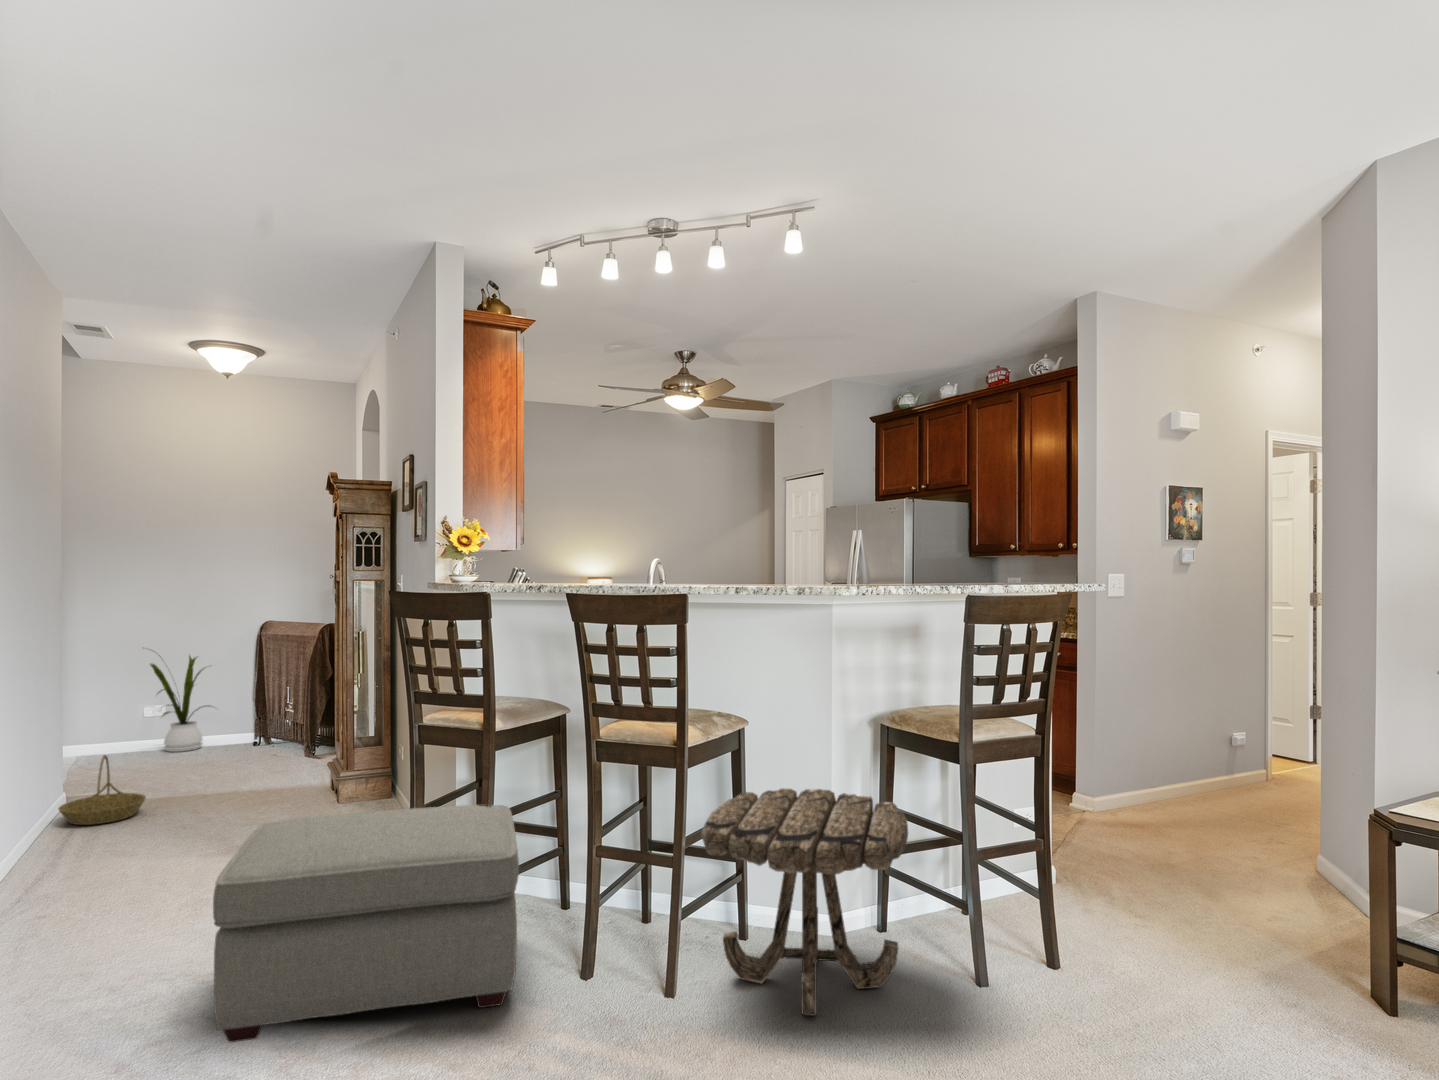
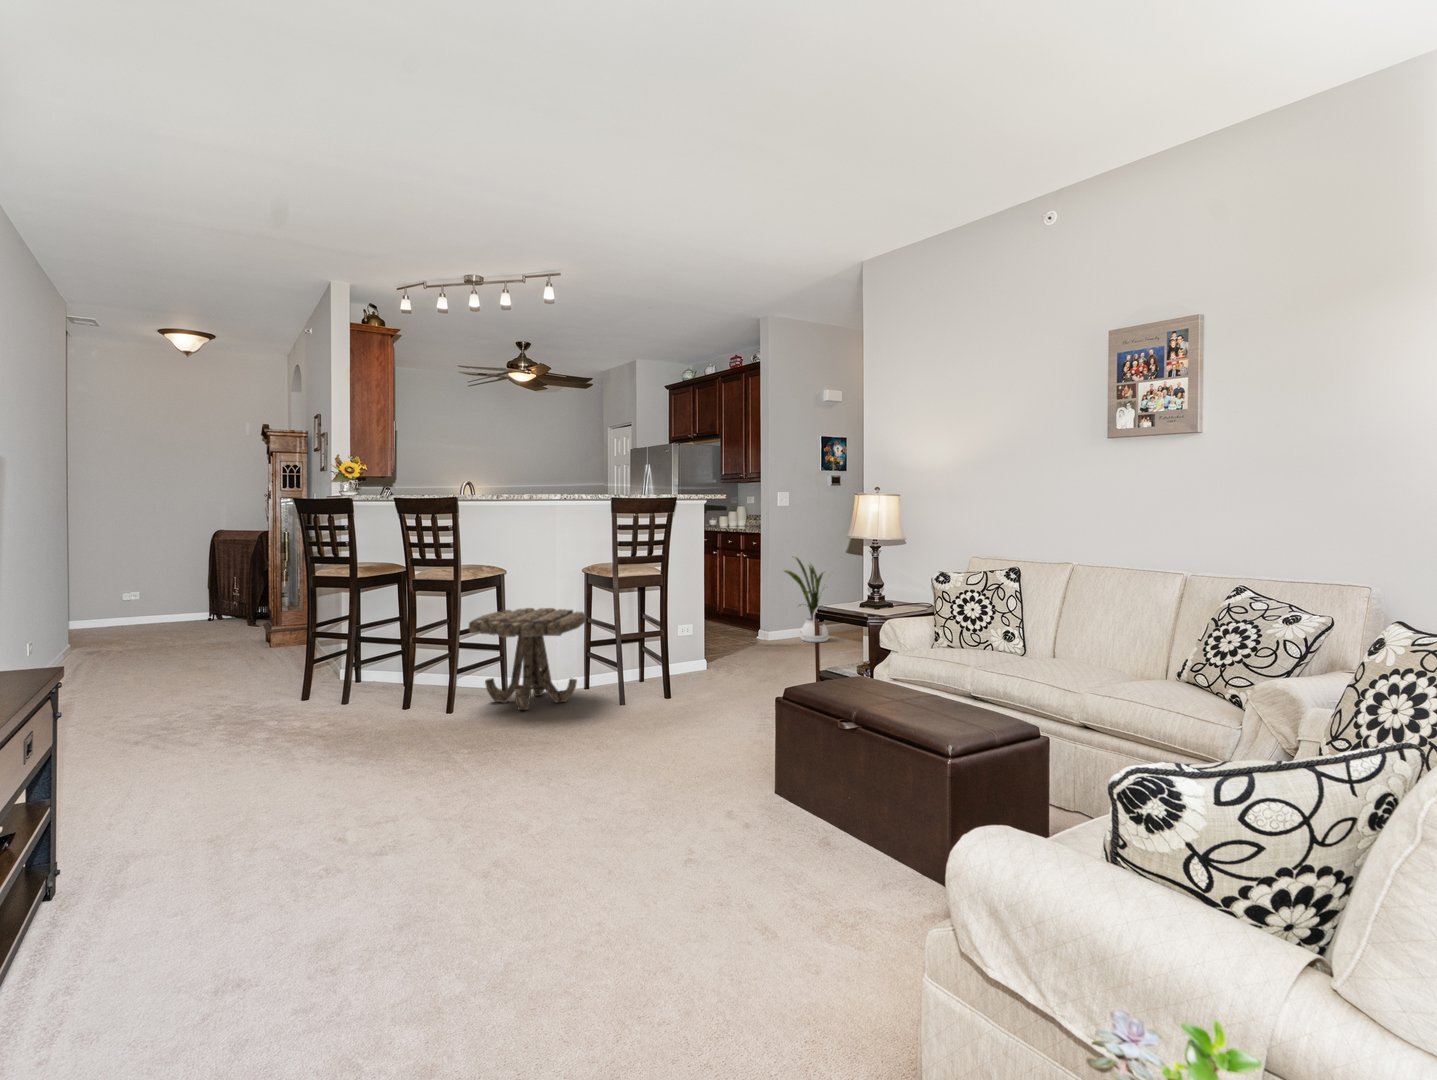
house plant: present [150,655,210,752] -> present [785,558,828,642]
basket: present [58,755,146,825] -> none [78,614,139,658]
ottoman: present [213,805,519,1042] -> none [201,619,373,726]

